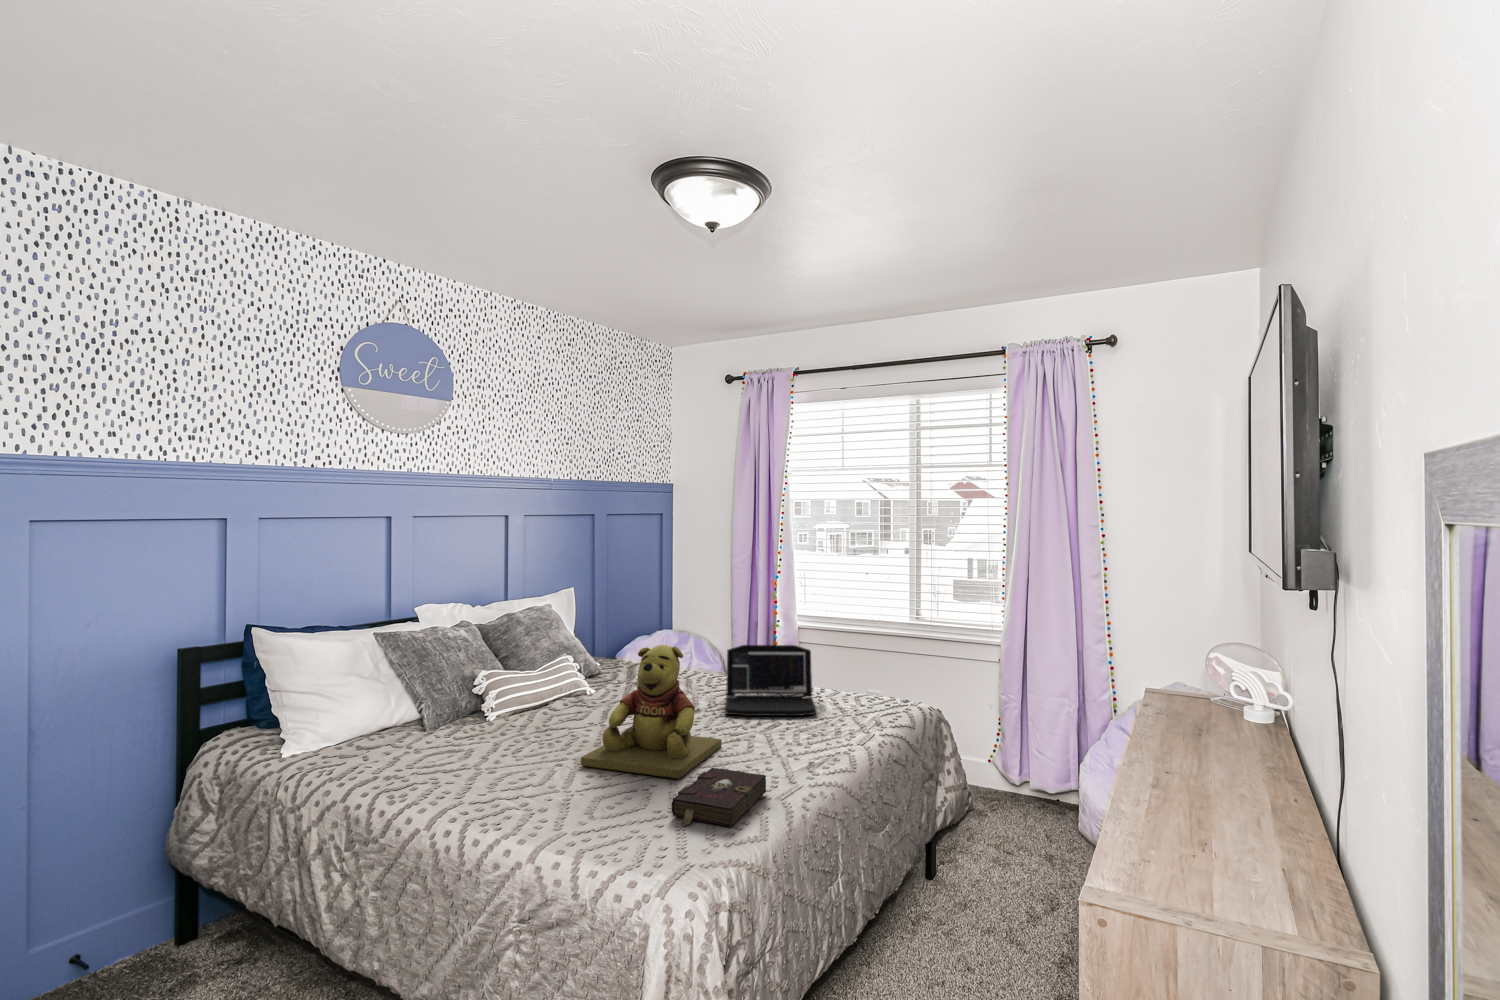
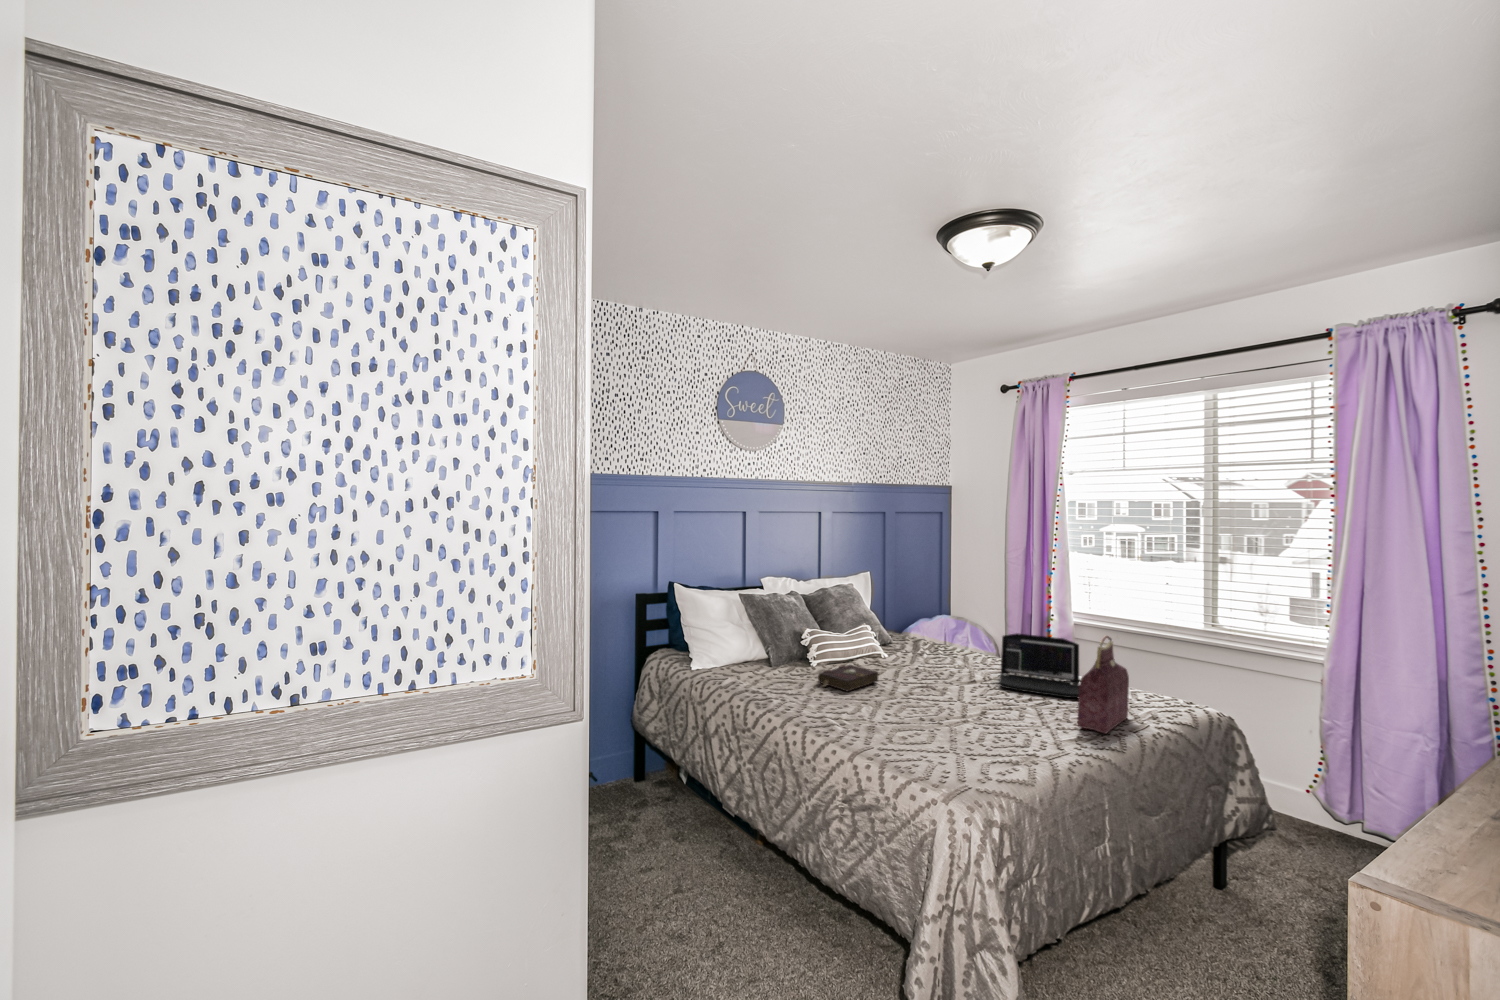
handbag: none [812,639,863,755] -> present [1078,636,1129,734]
teddy bear: present [581,645,721,779] -> none [885,624,996,728]
book: present [671,768,766,827] -> present [818,665,878,691]

